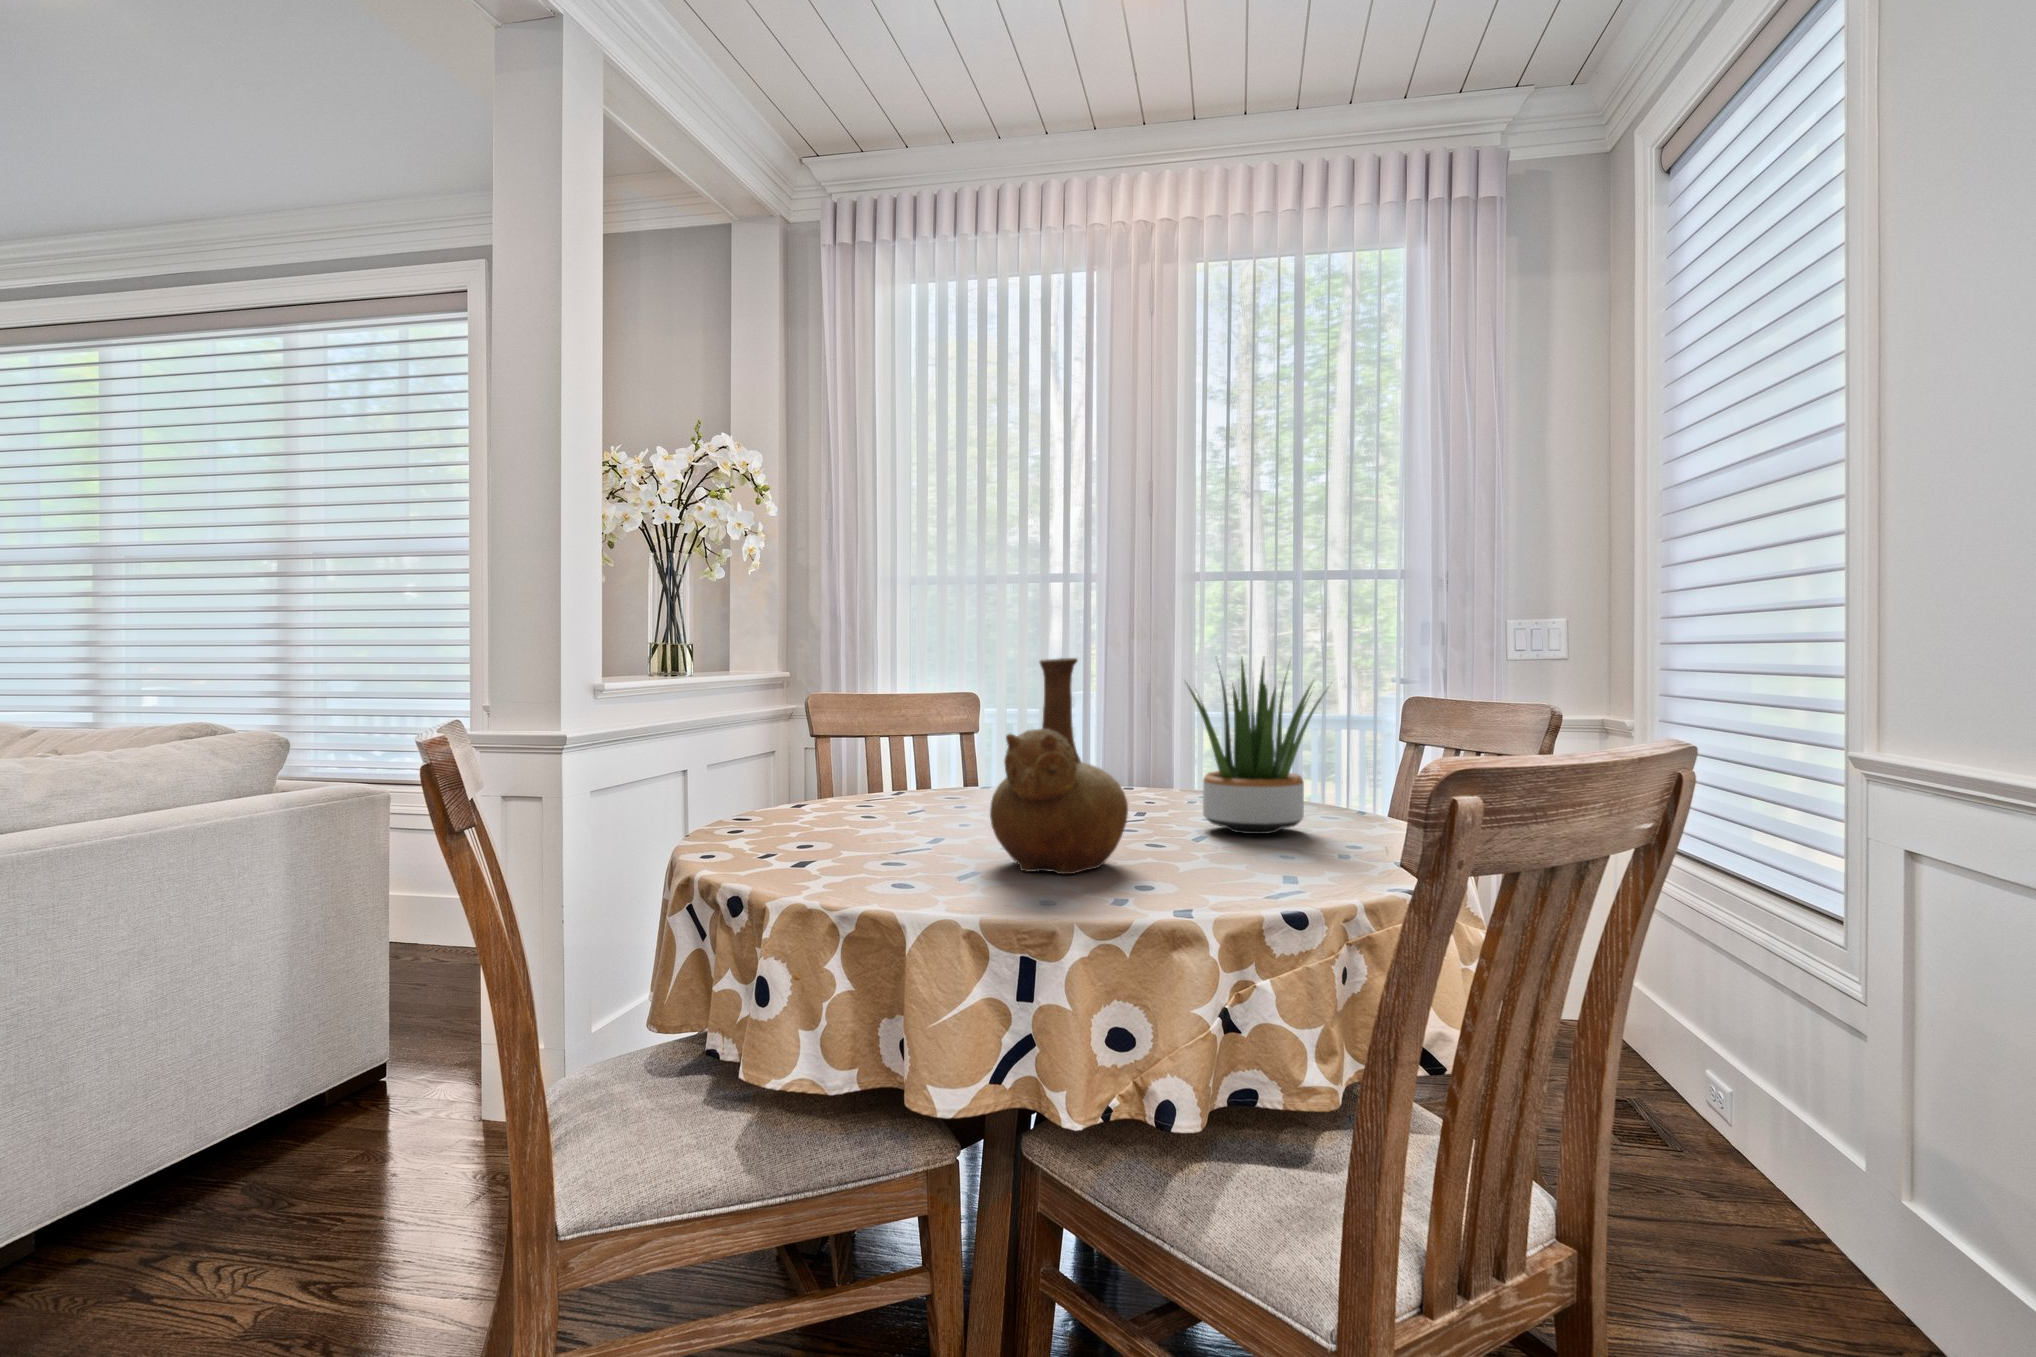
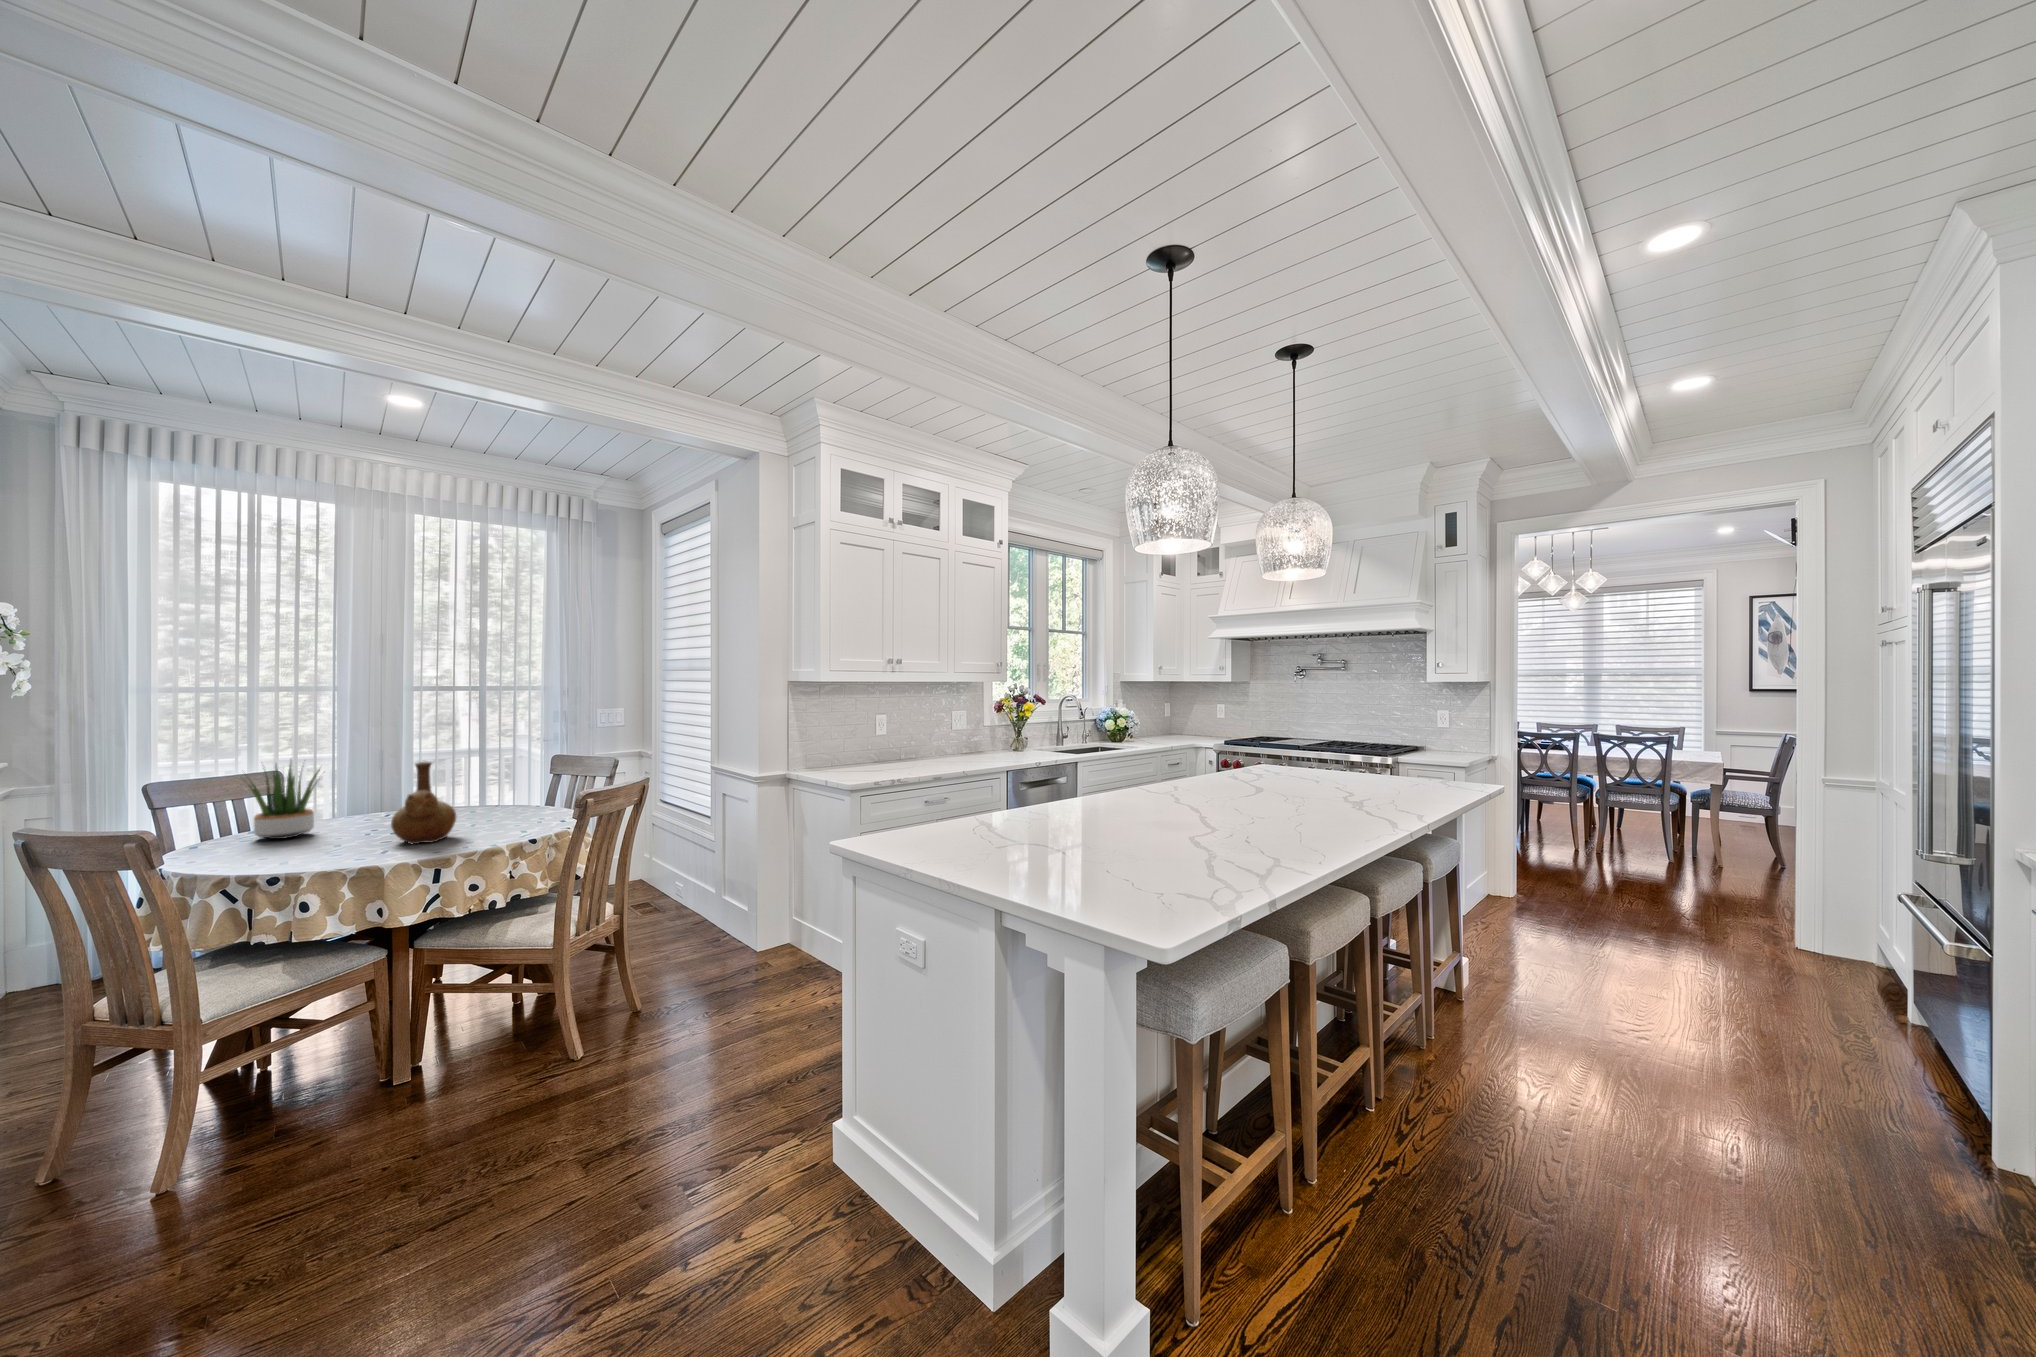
potted plant: present [1187,658,1332,834] -> present [245,763,320,839]

